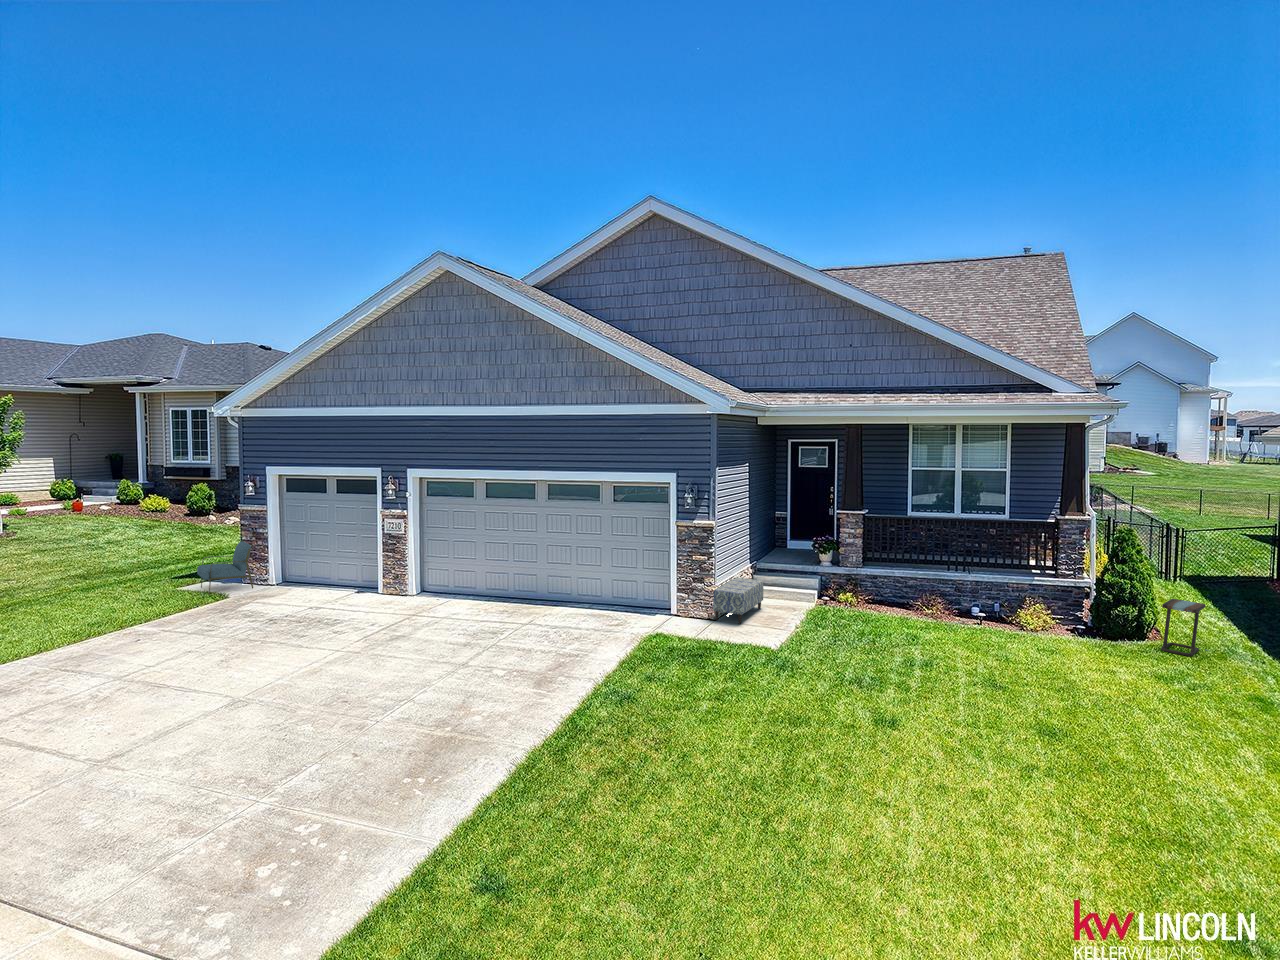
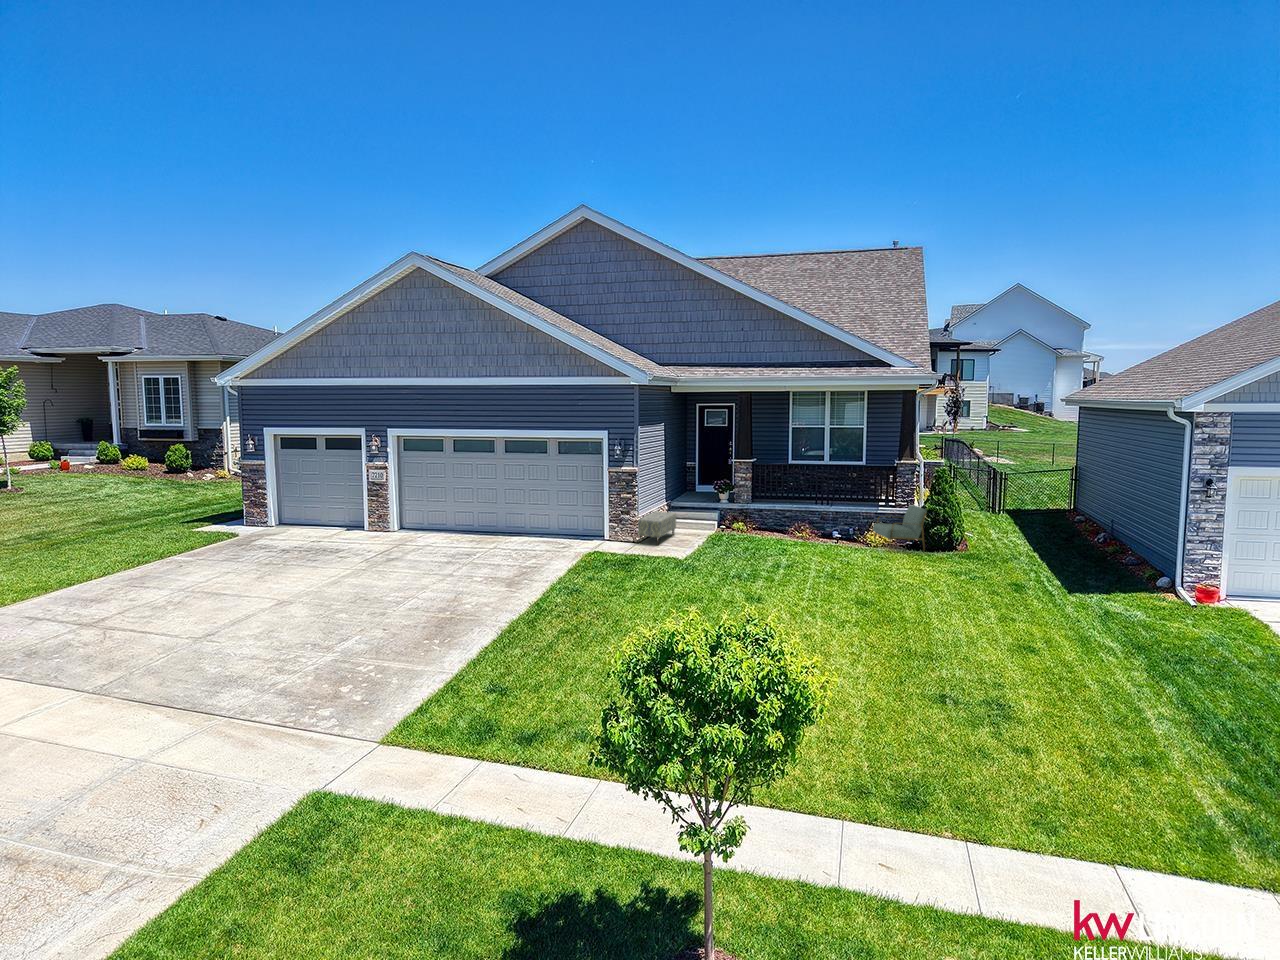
chair: present [197,542,253,594] -> present [873,505,927,550]
side table: present [1161,599,1206,656] -> none [959,519,992,559]

